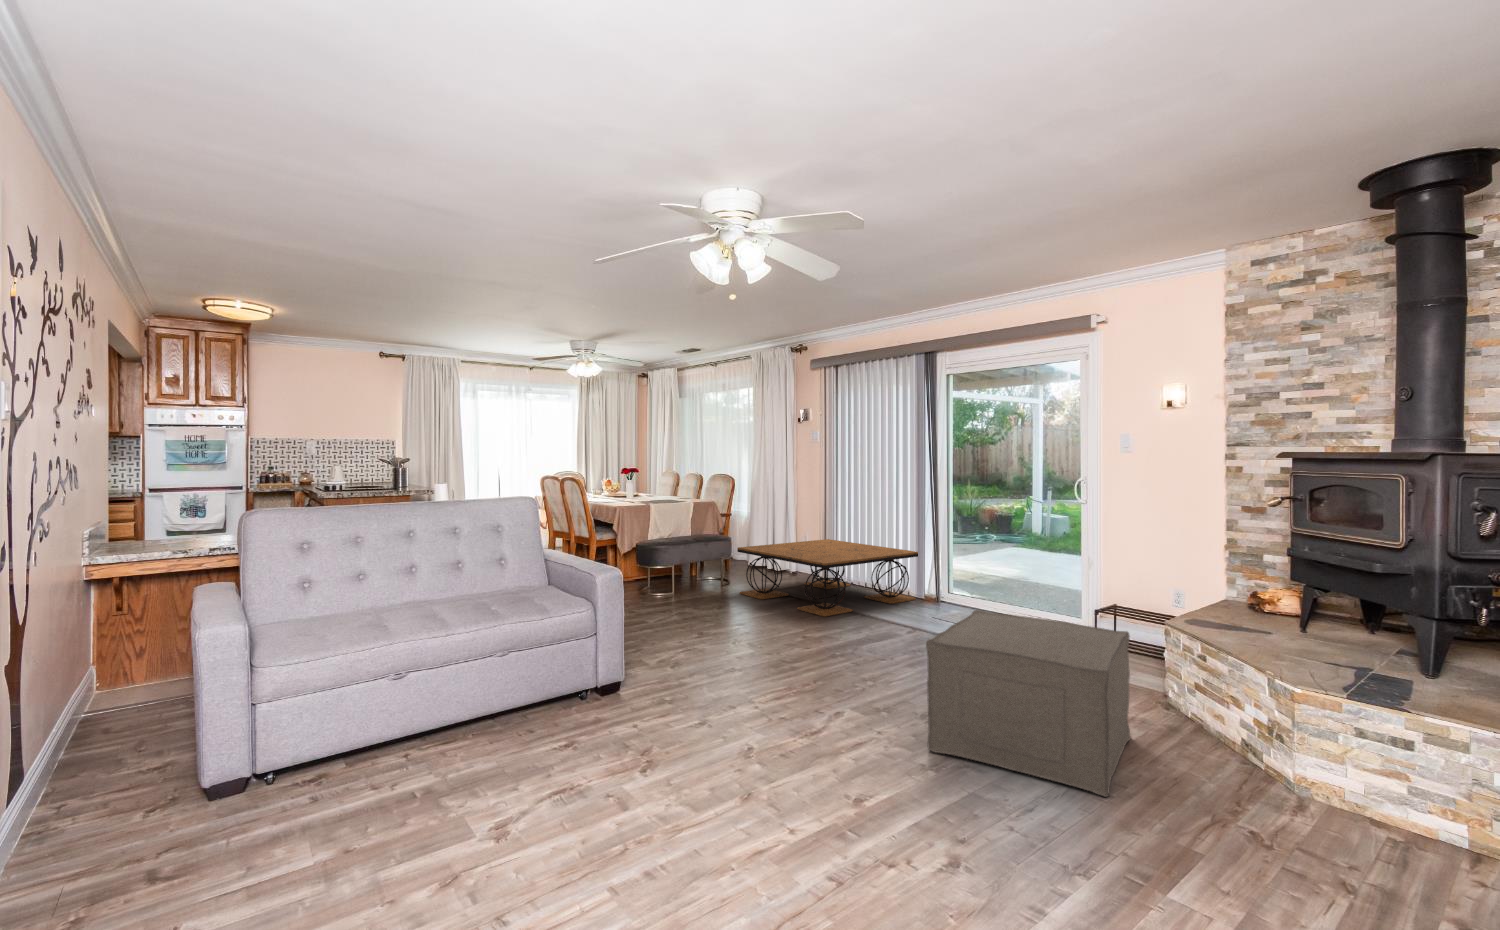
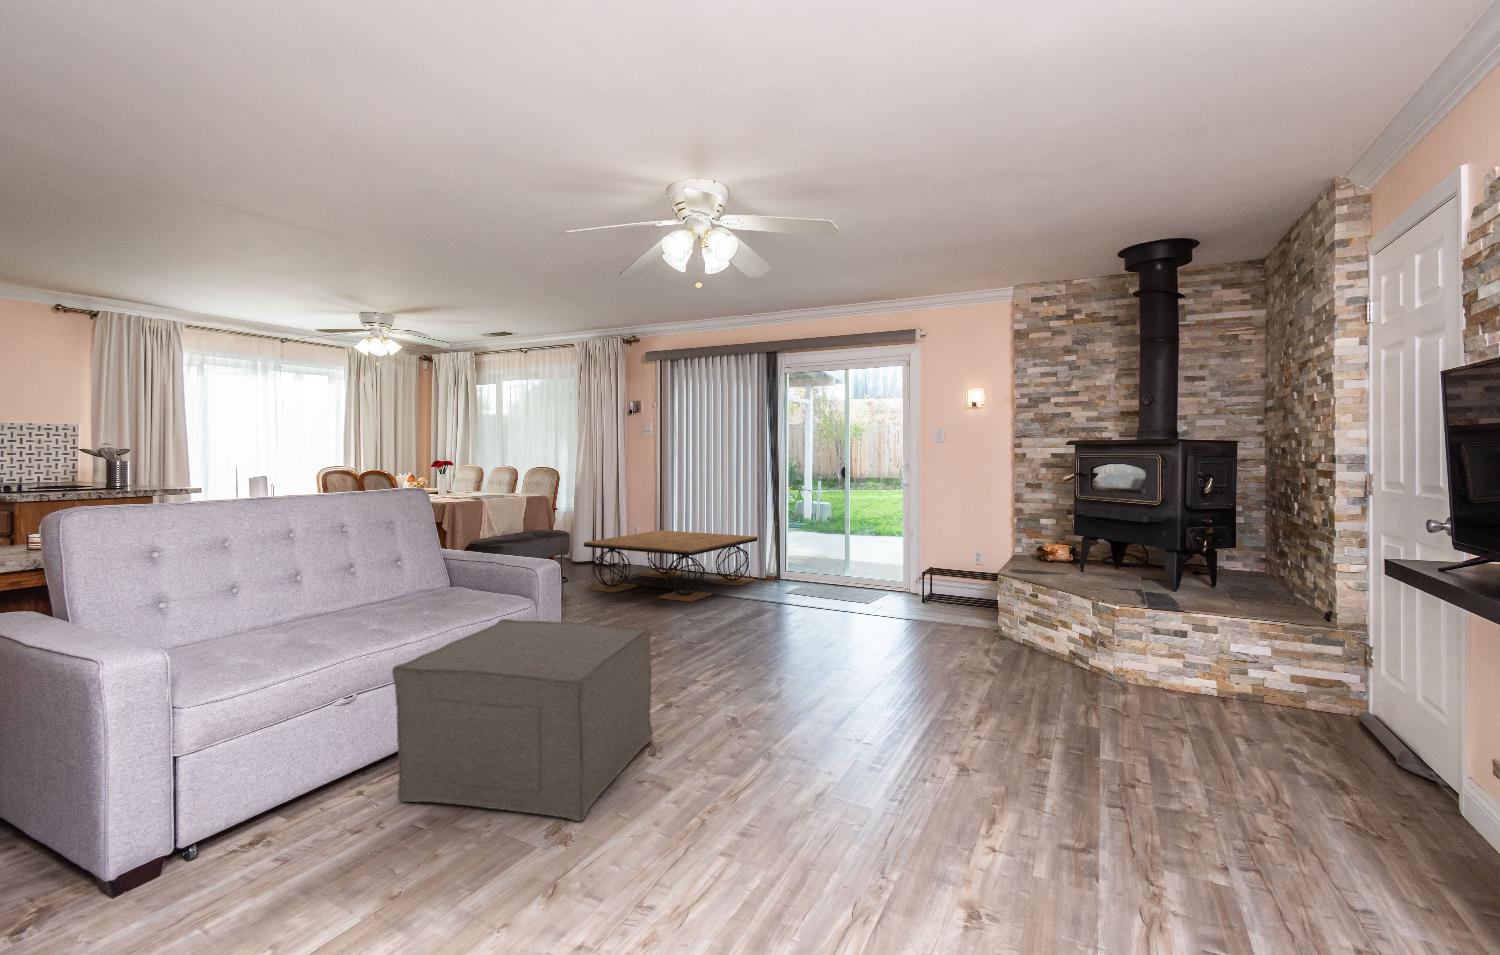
ottoman: present [926,610,1130,797] -> present [392,619,653,821]

